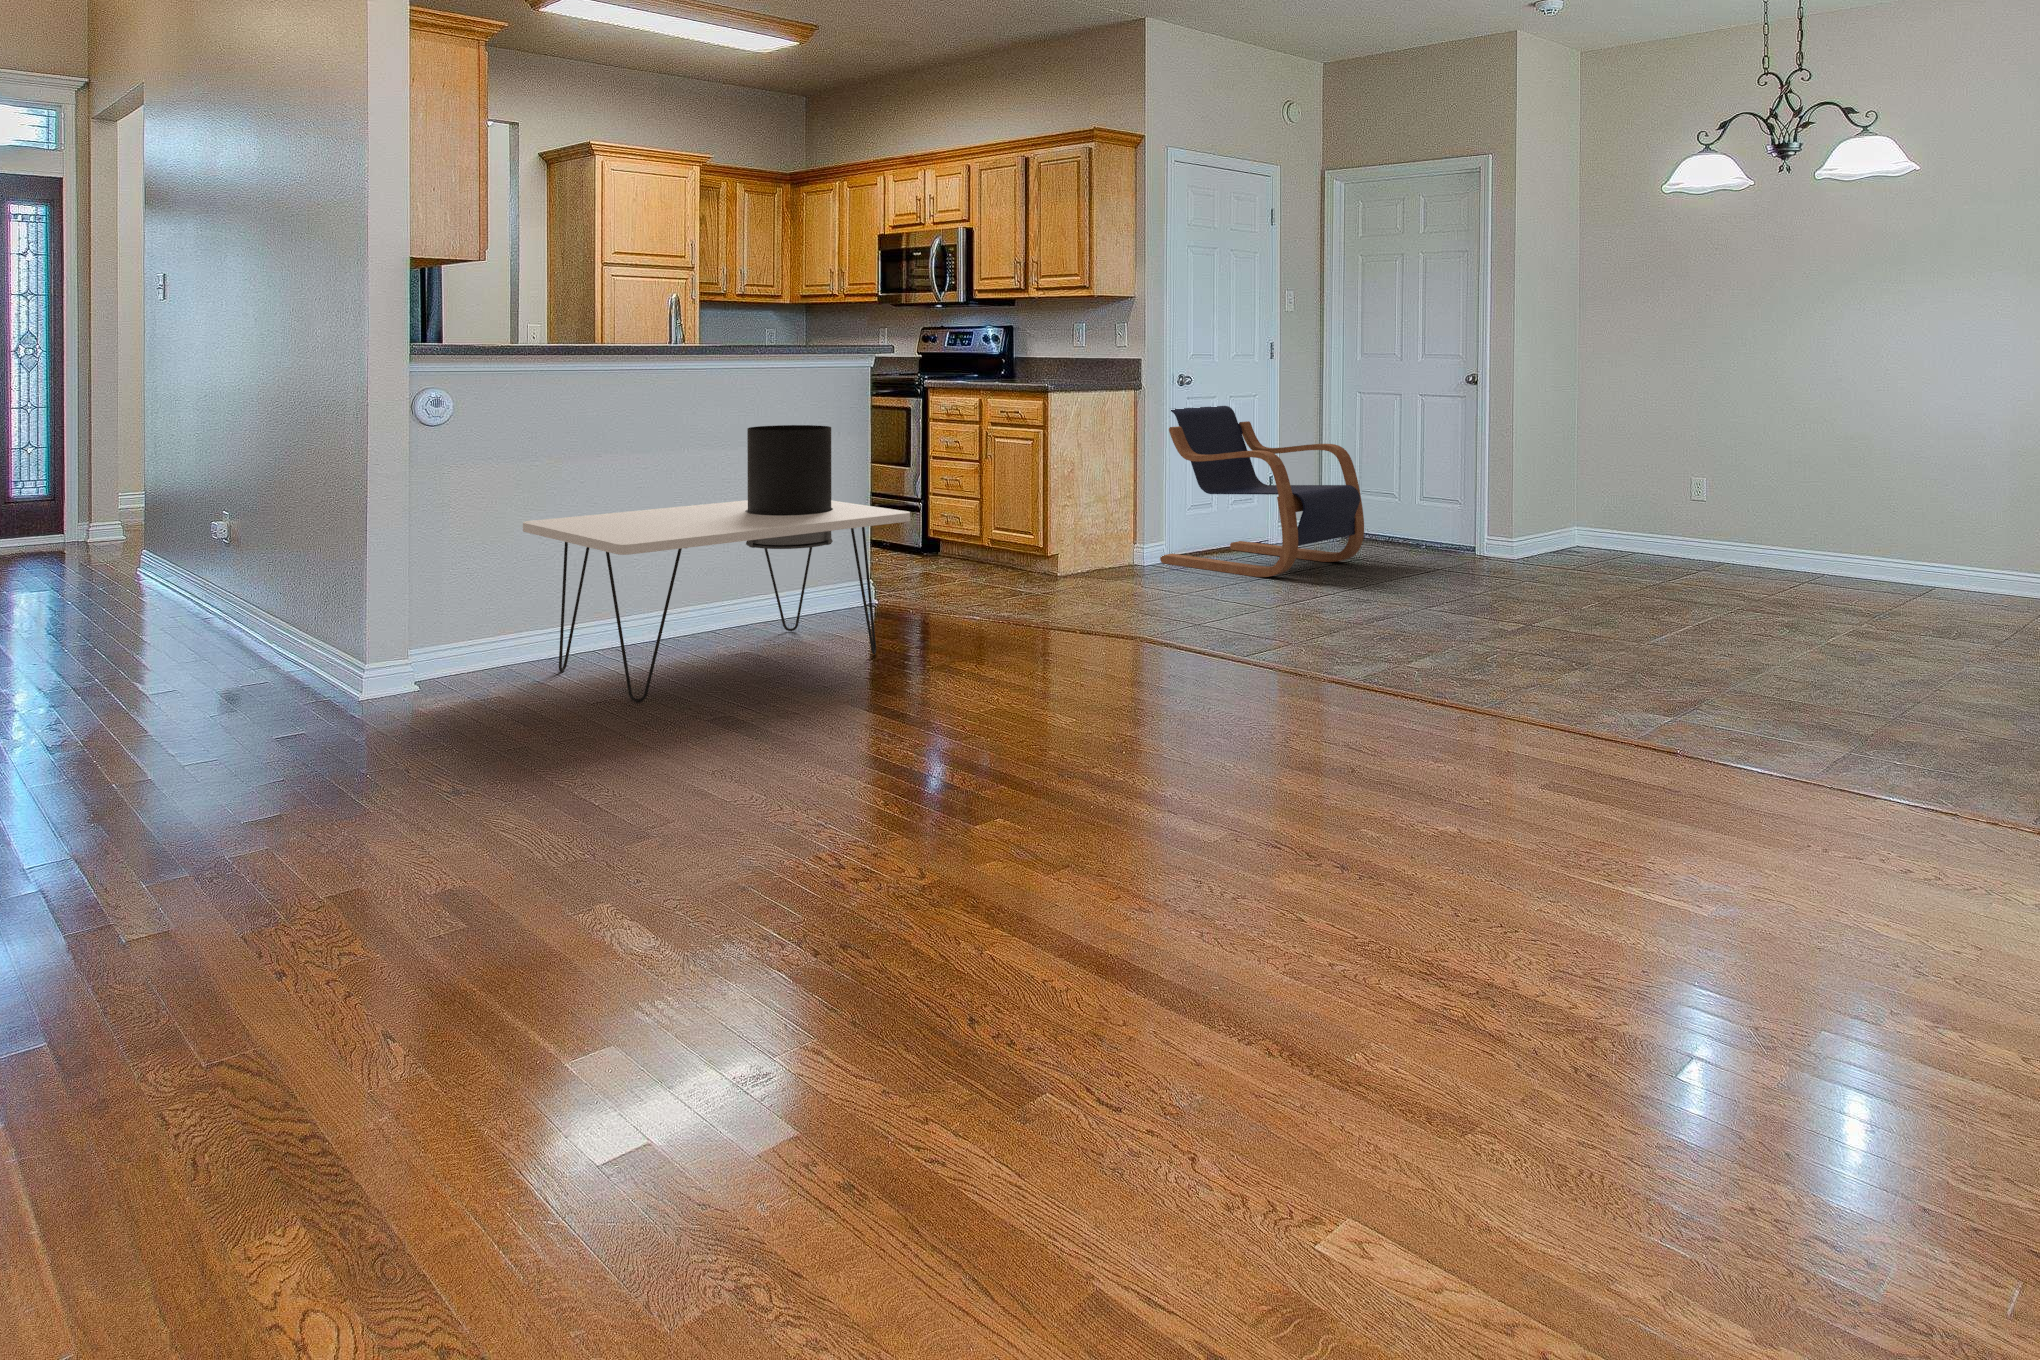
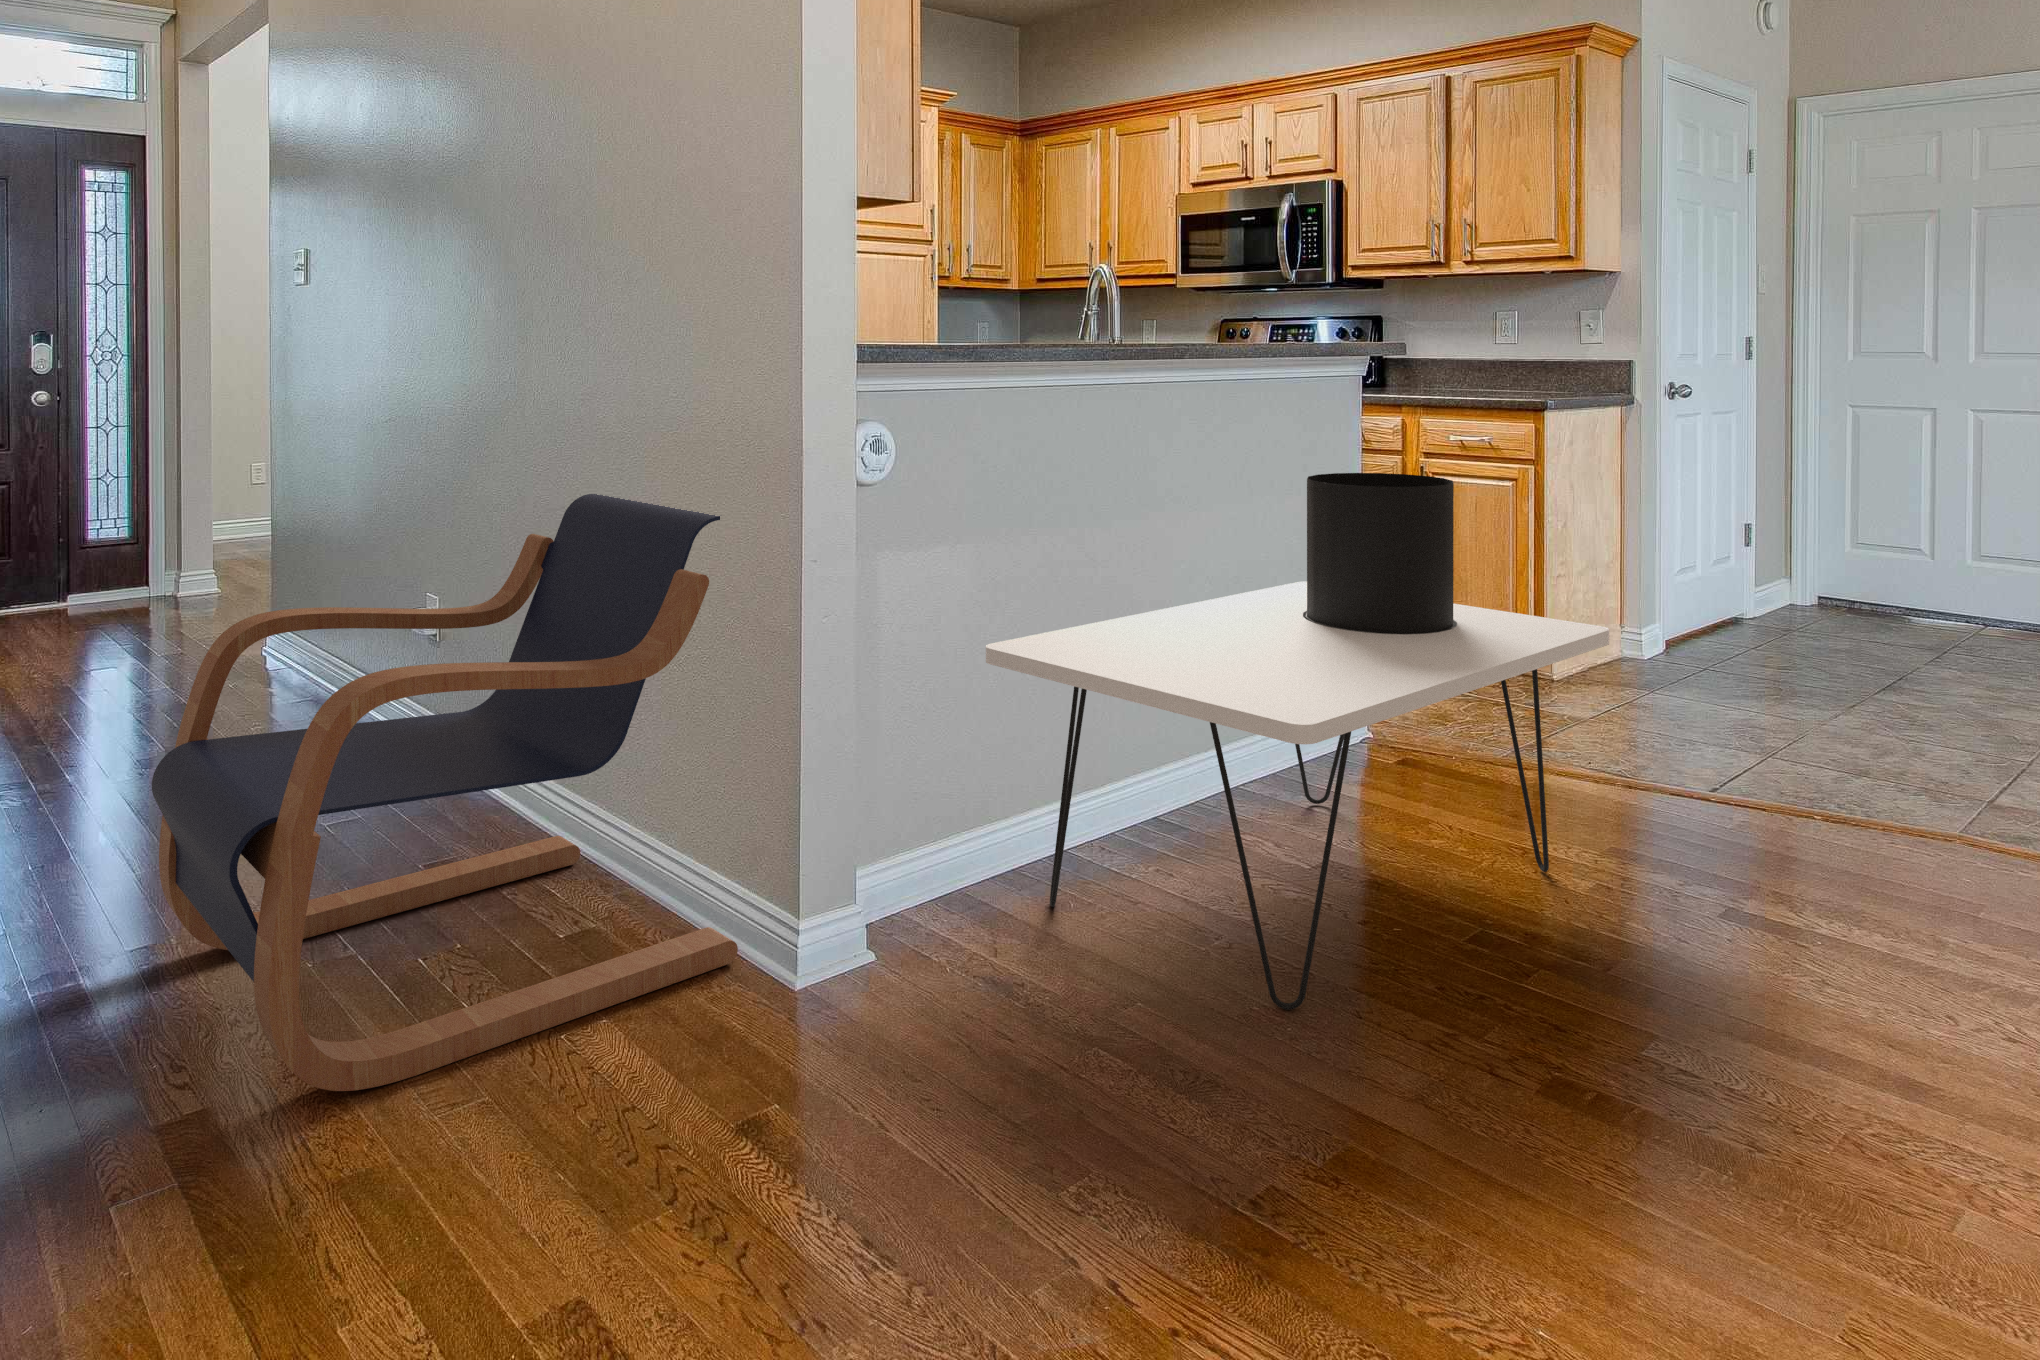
lounge chair: present [1160,406,1364,577] -> present [152,494,738,1091]

